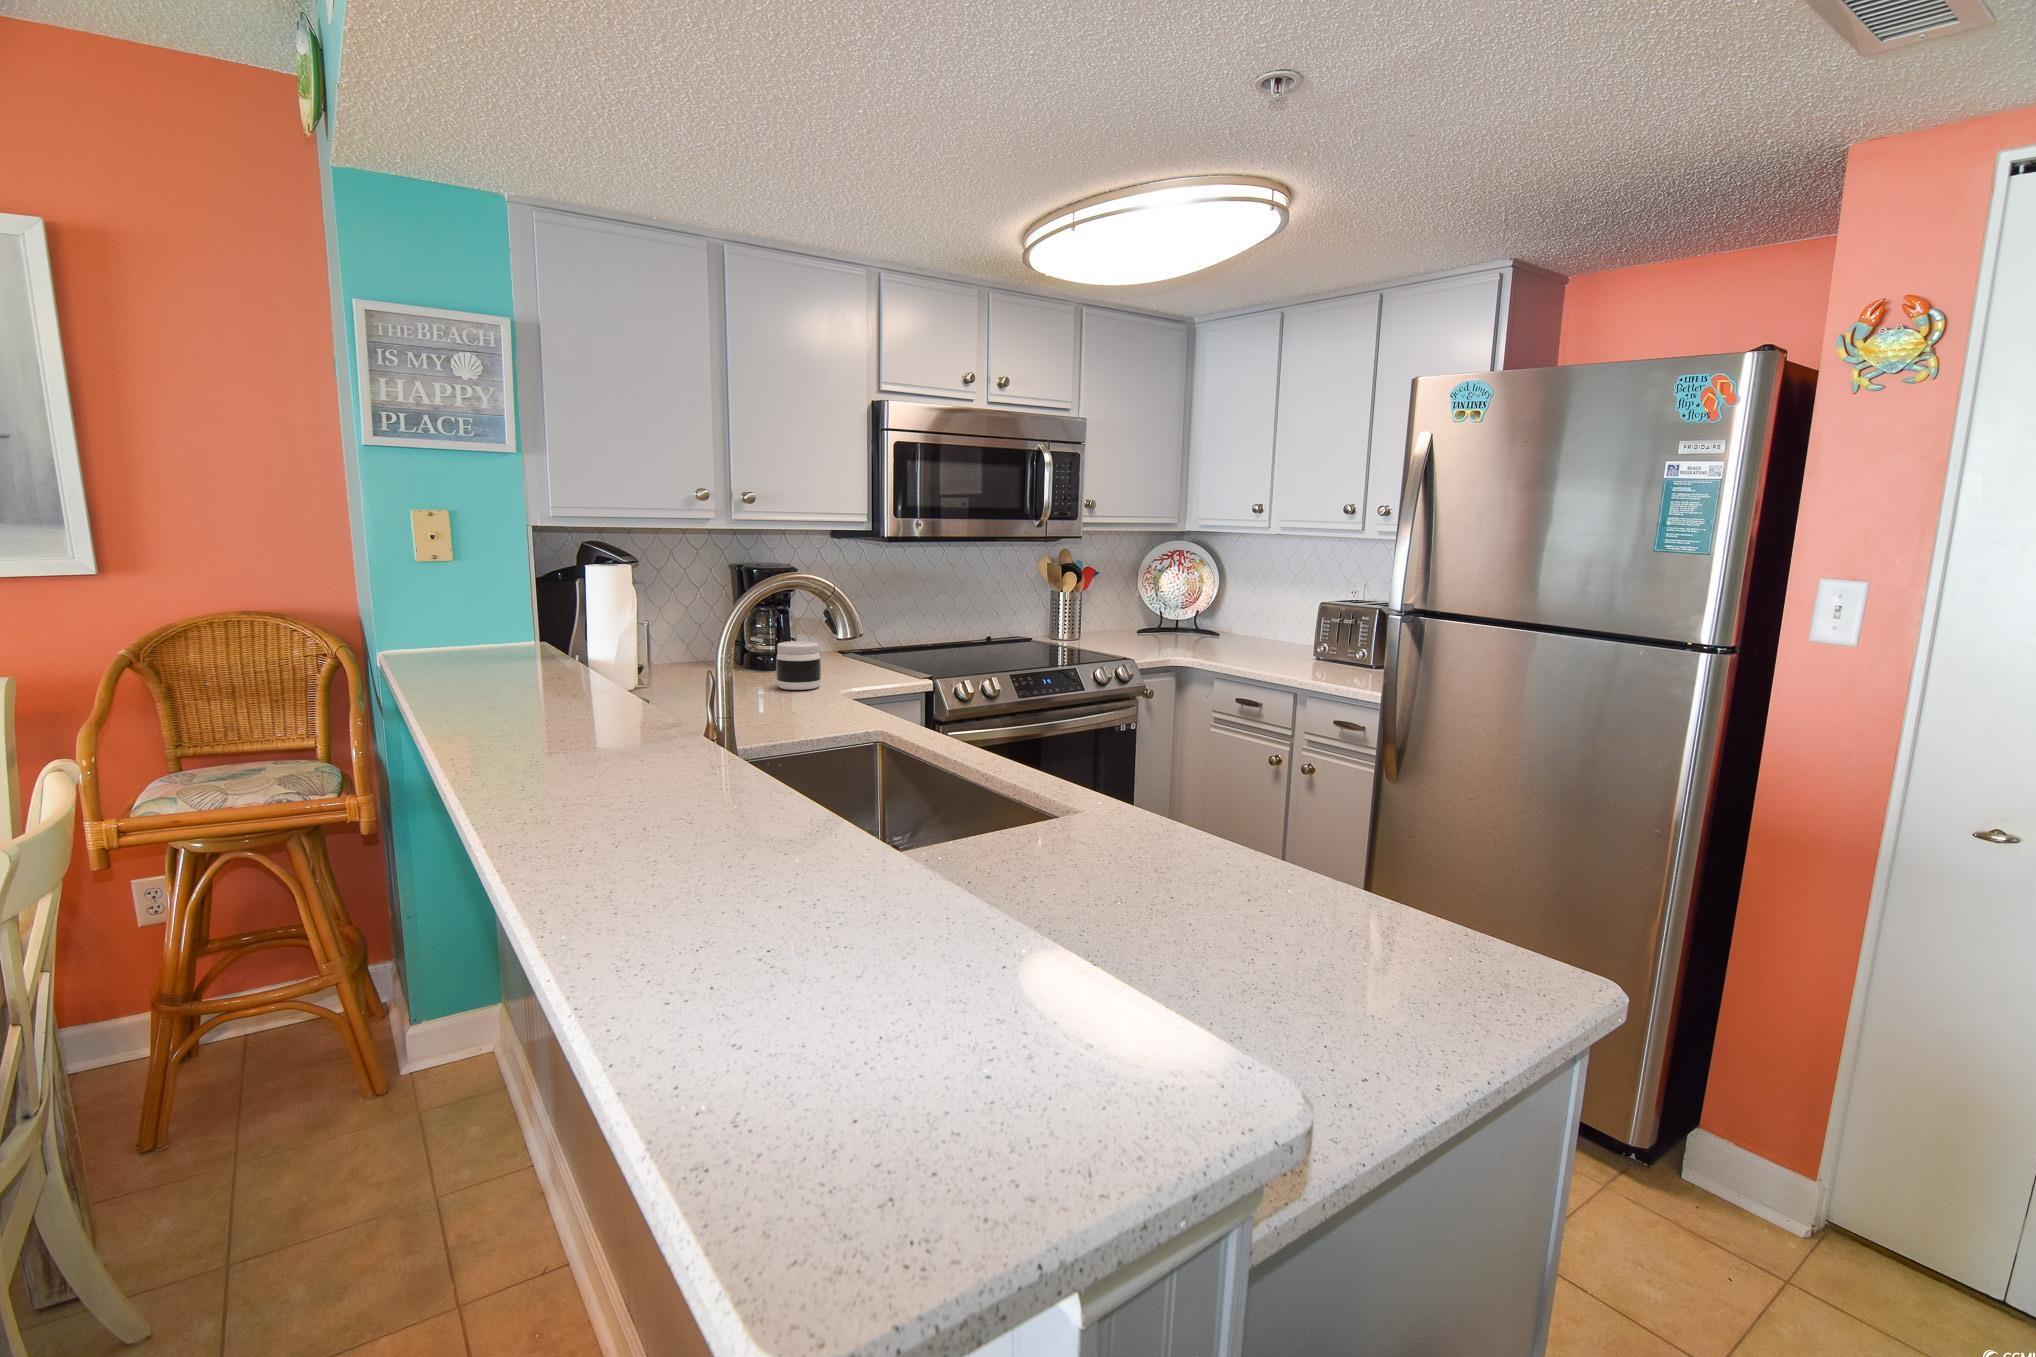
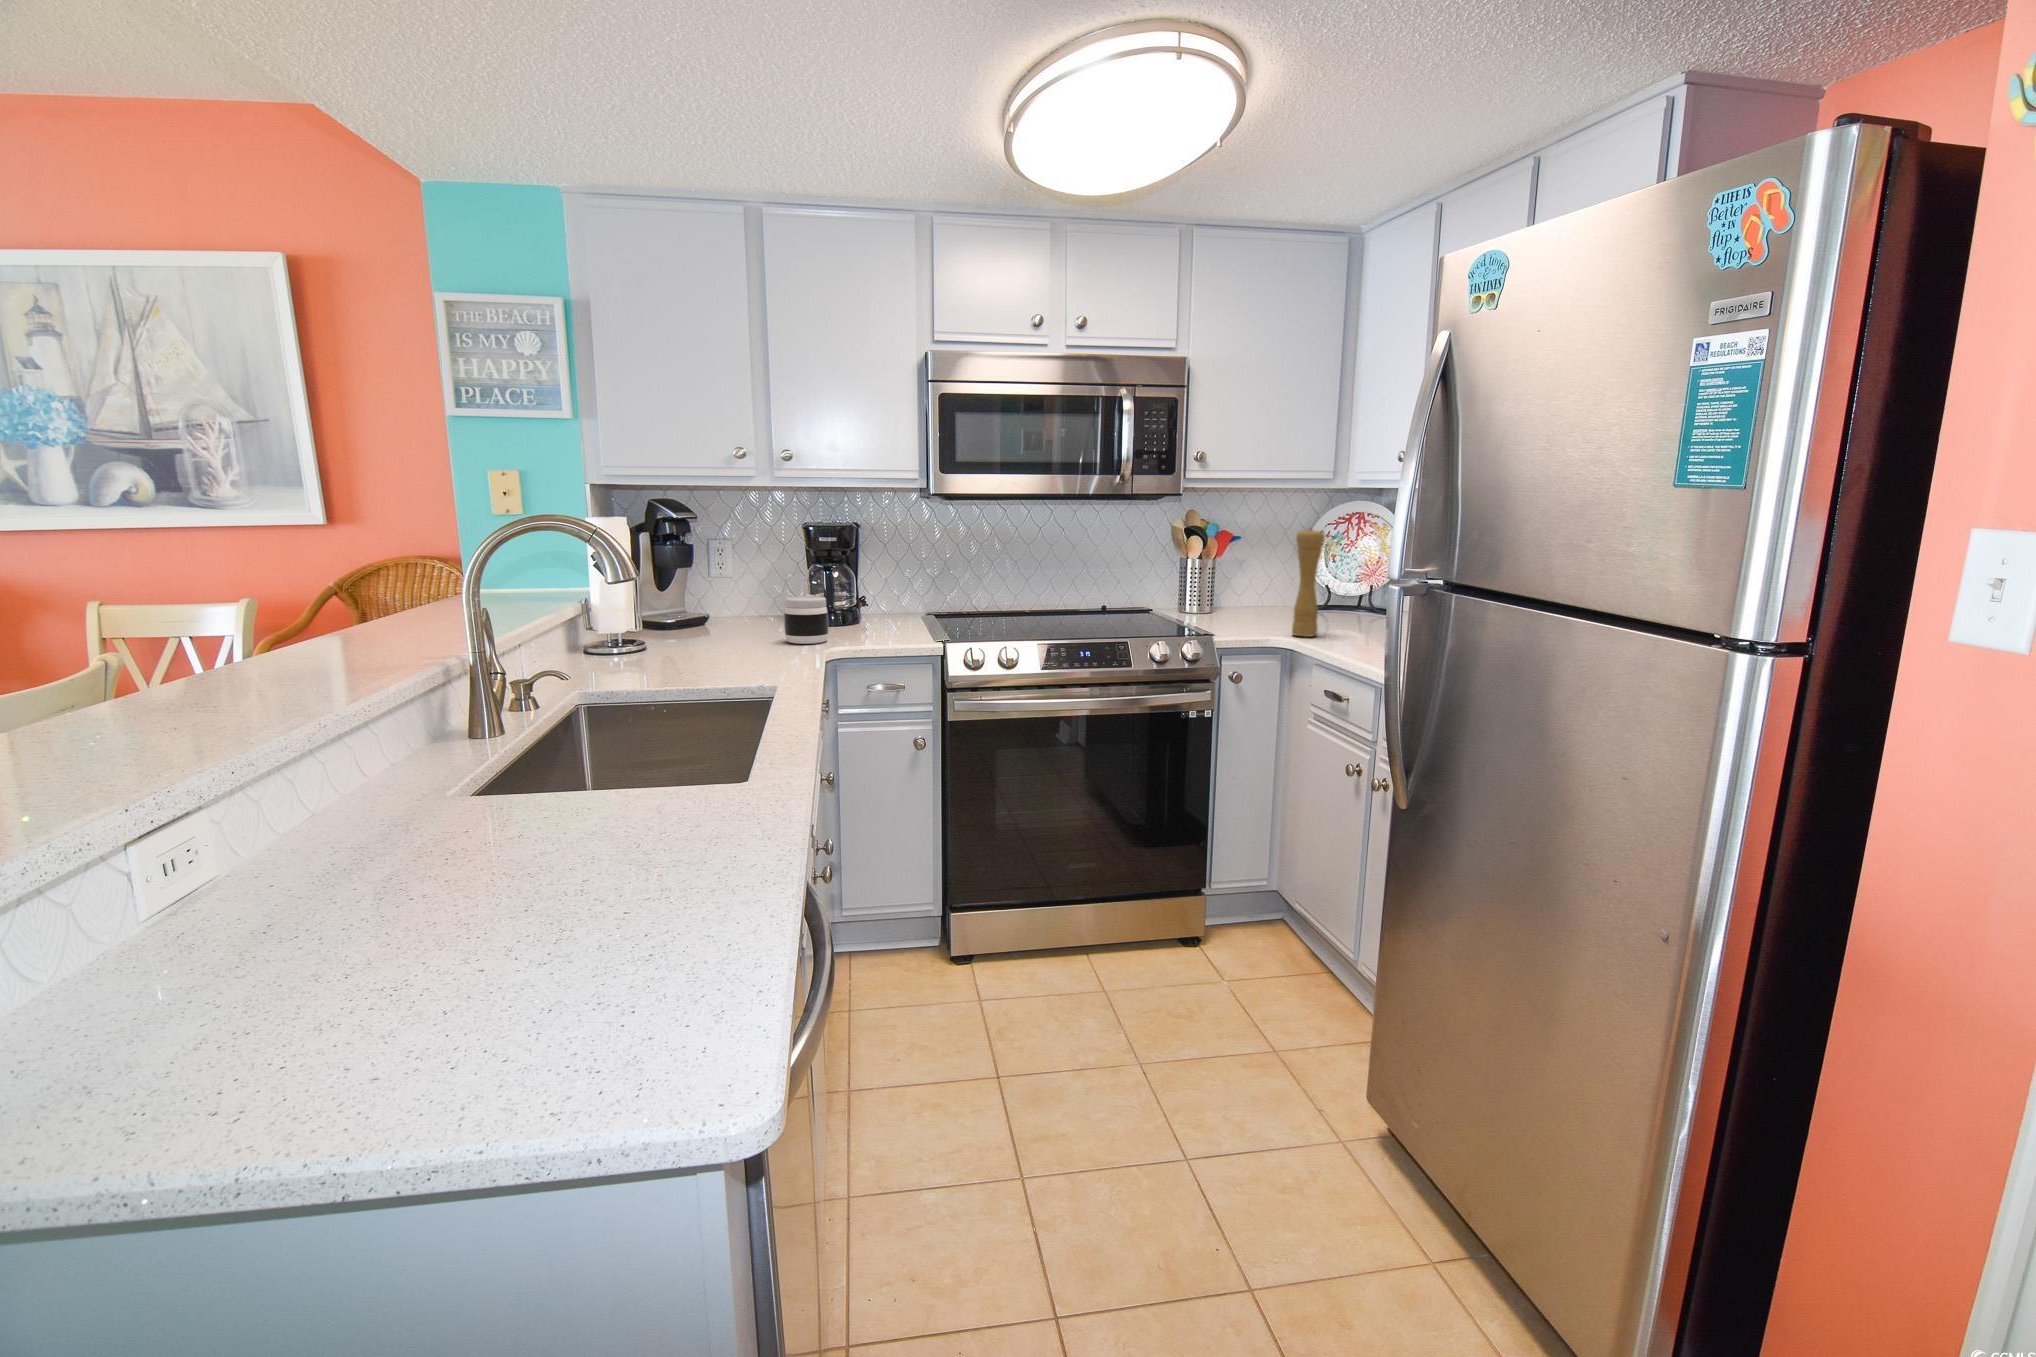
pepper mill: none [1183,568,1208,656] -> present [1292,529,1324,637]

